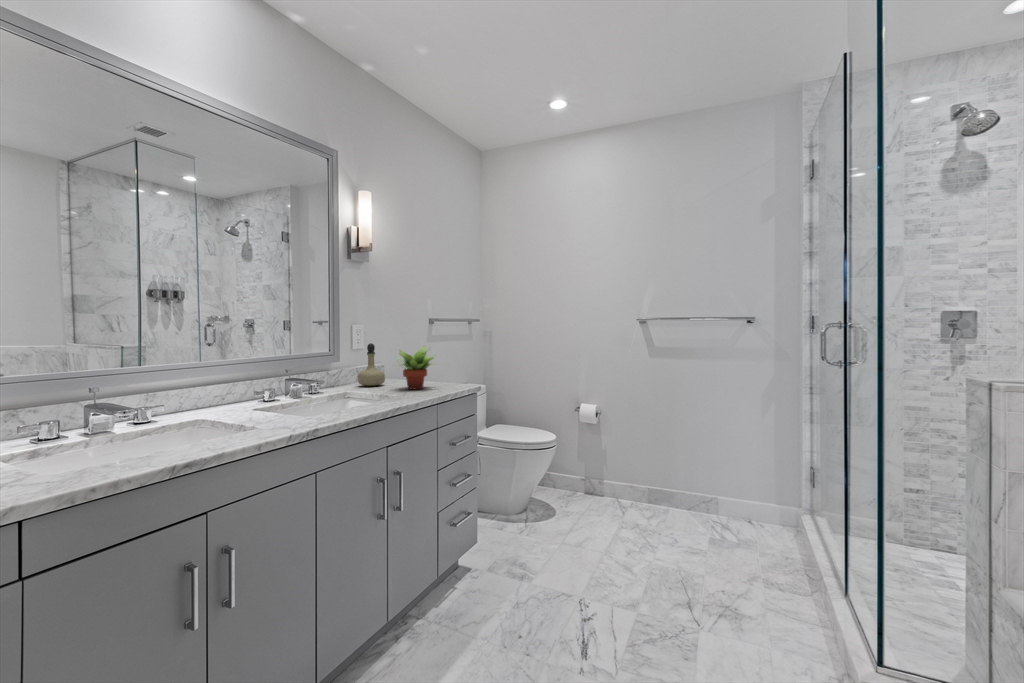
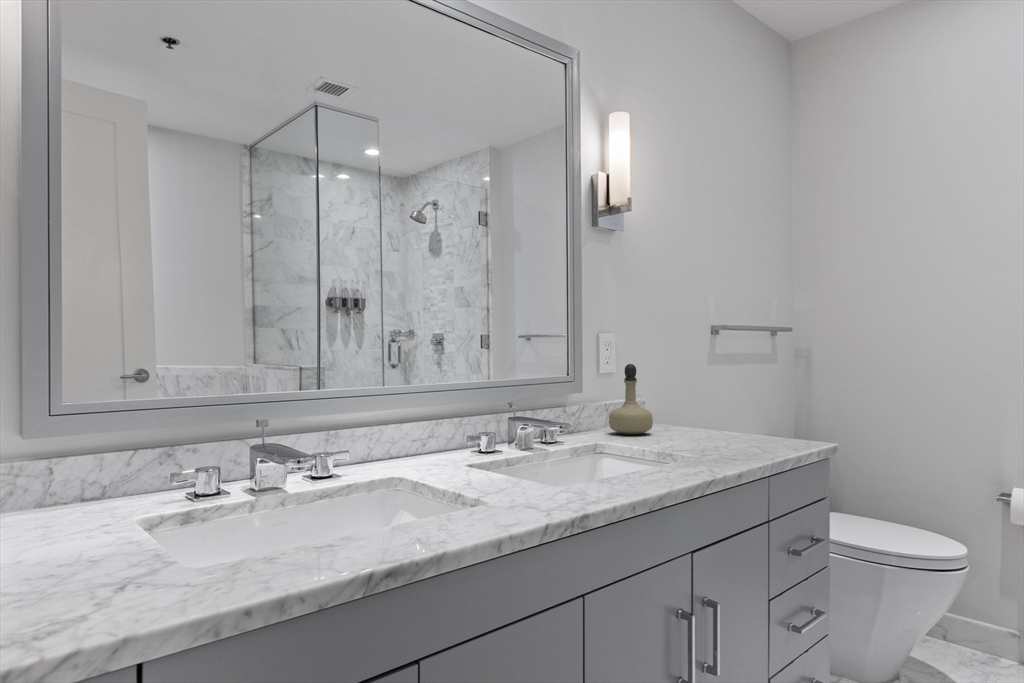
succulent plant: present [398,346,434,389] -> none [673,368,751,445]

